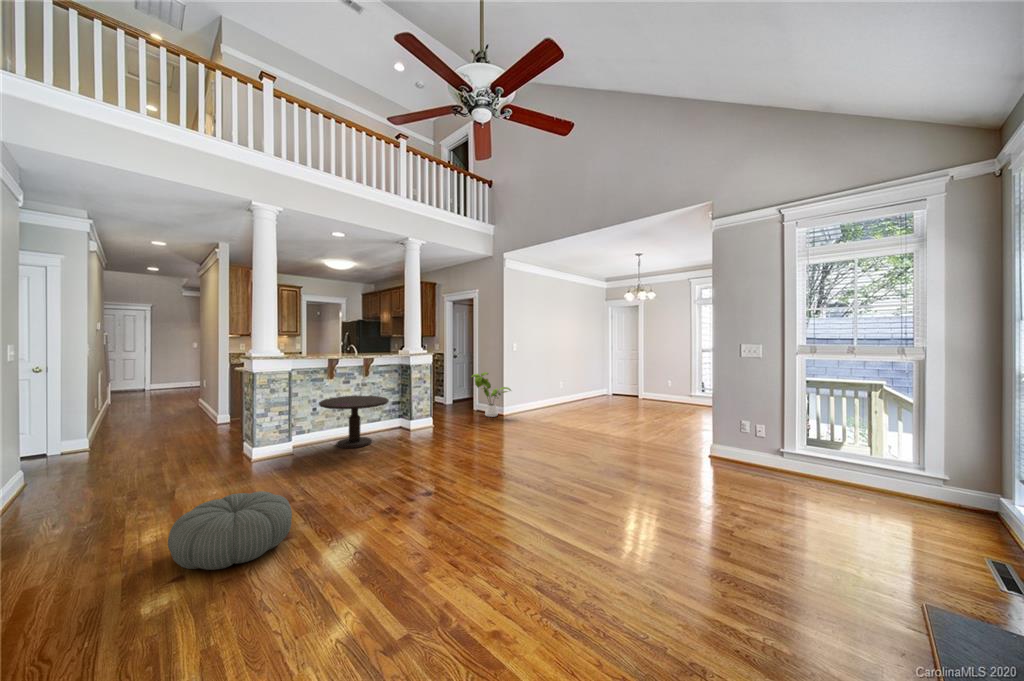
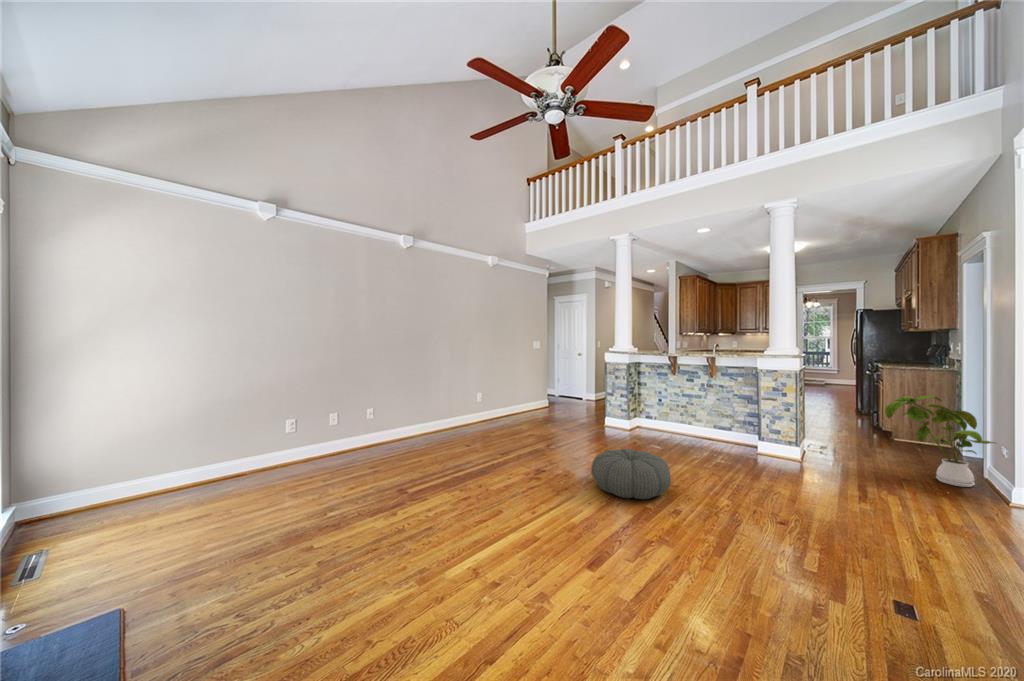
side table: present [319,396,389,448] -> none [638,393,707,443]
pouf: present [168,491,292,570] -> present [591,449,671,499]

